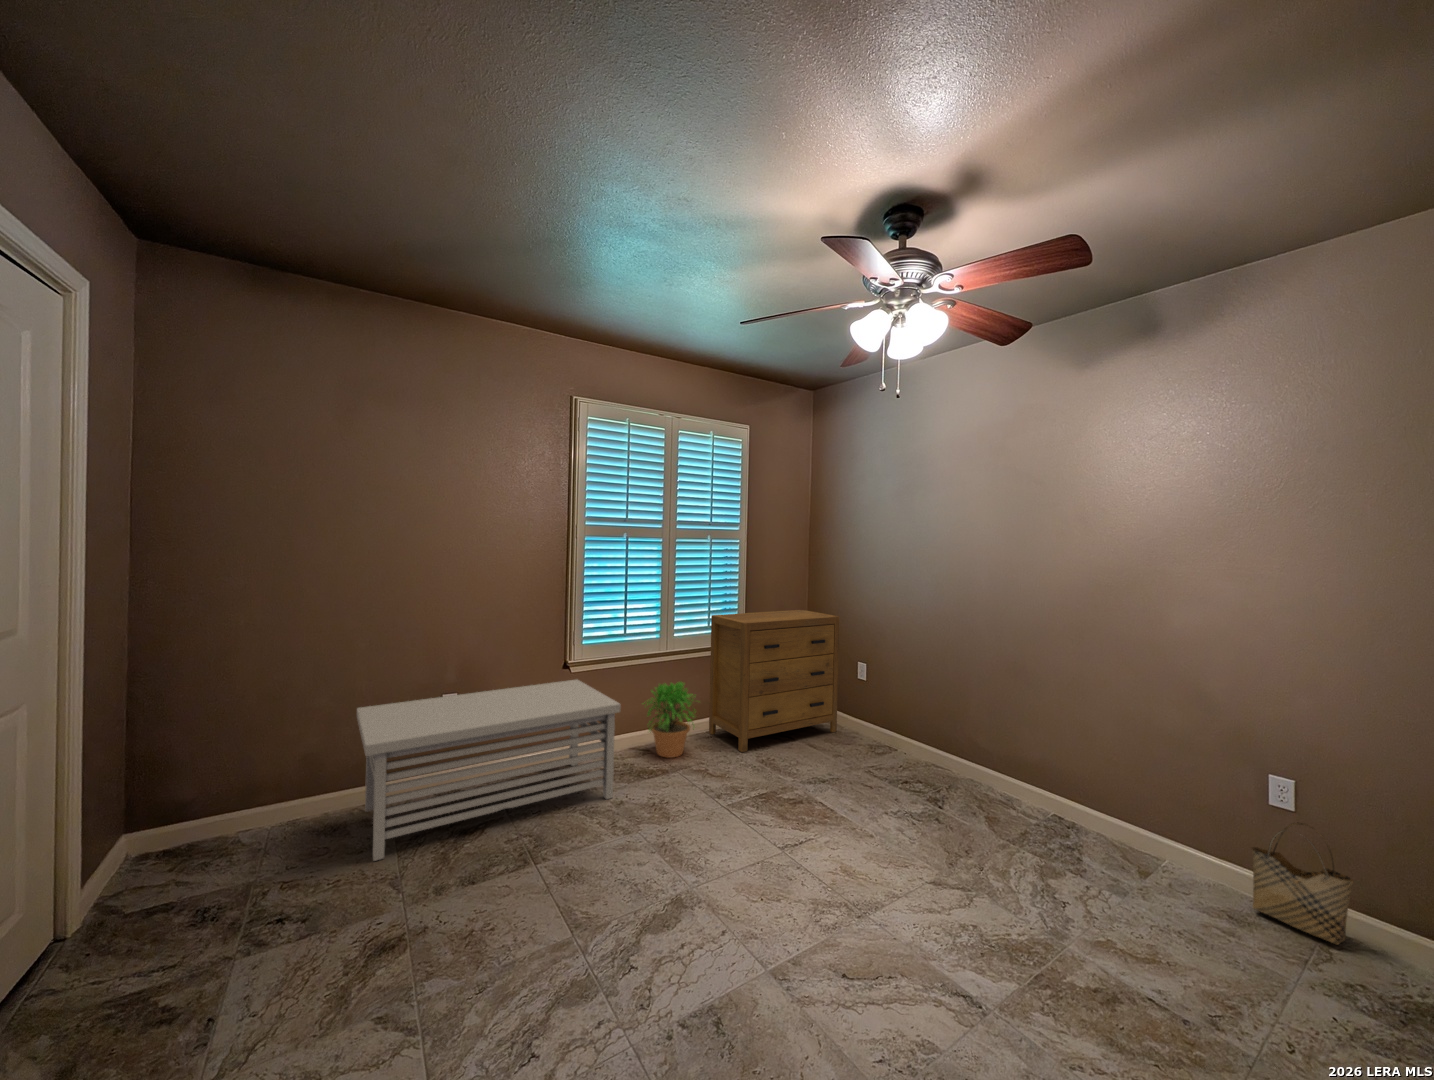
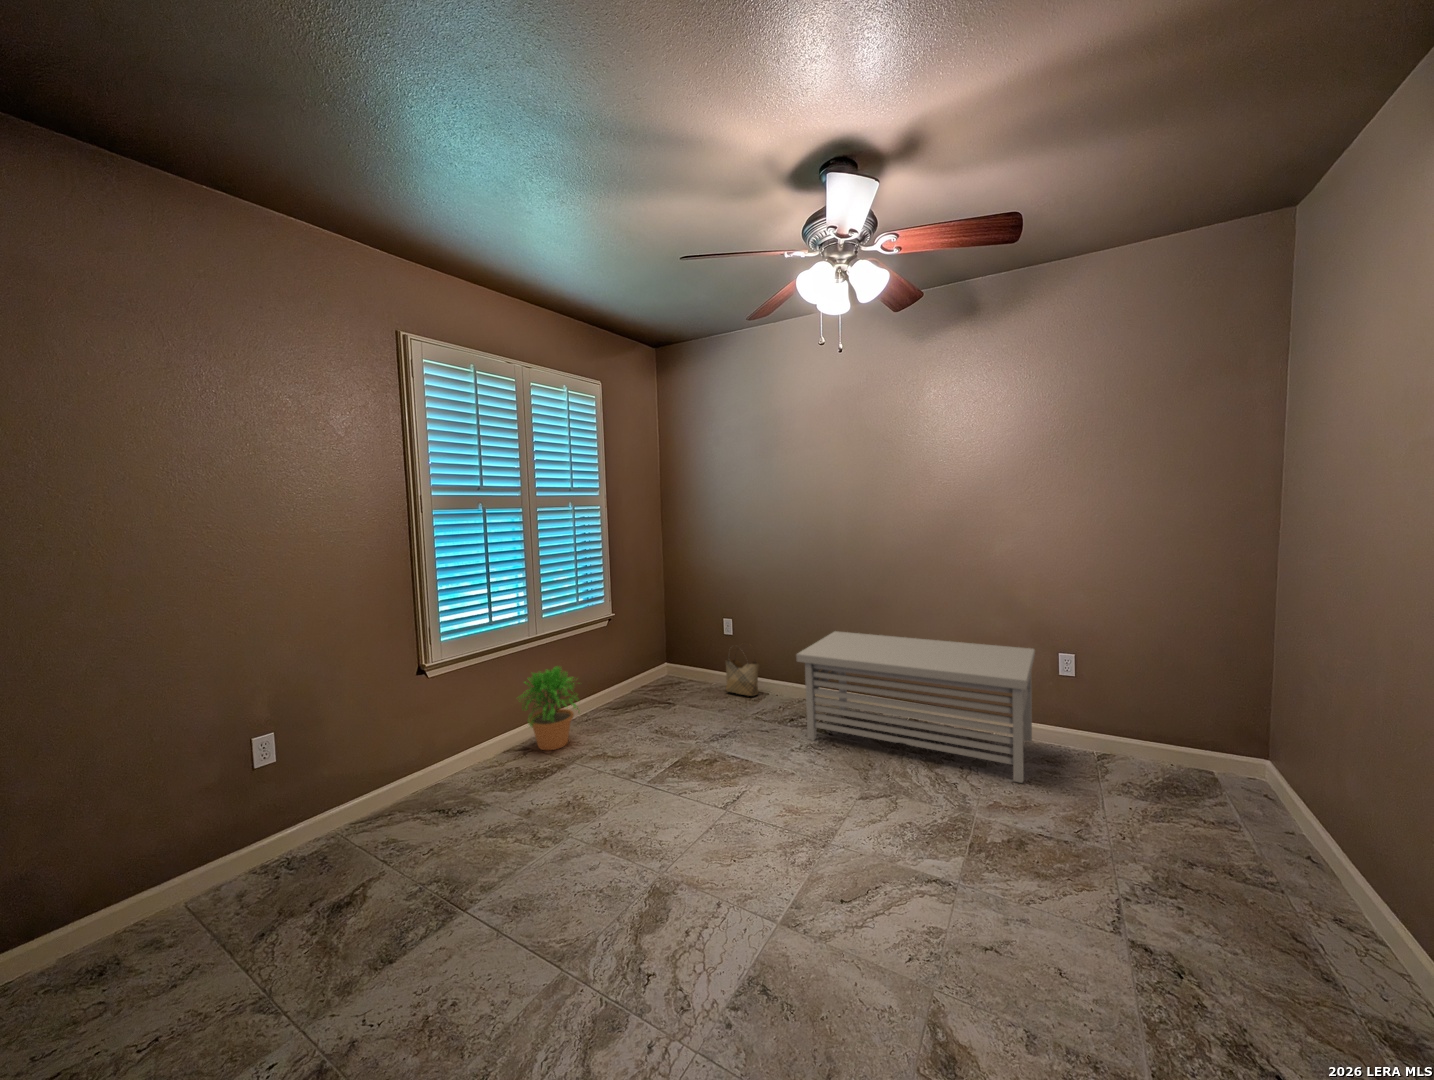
dresser: present [709,610,839,752] -> none [575,574,706,726]
storage bench: present [357,680,621,861] -> present [796,631,1035,783]
woven basket: present [1251,823,1354,945] -> present [725,659,759,696]

